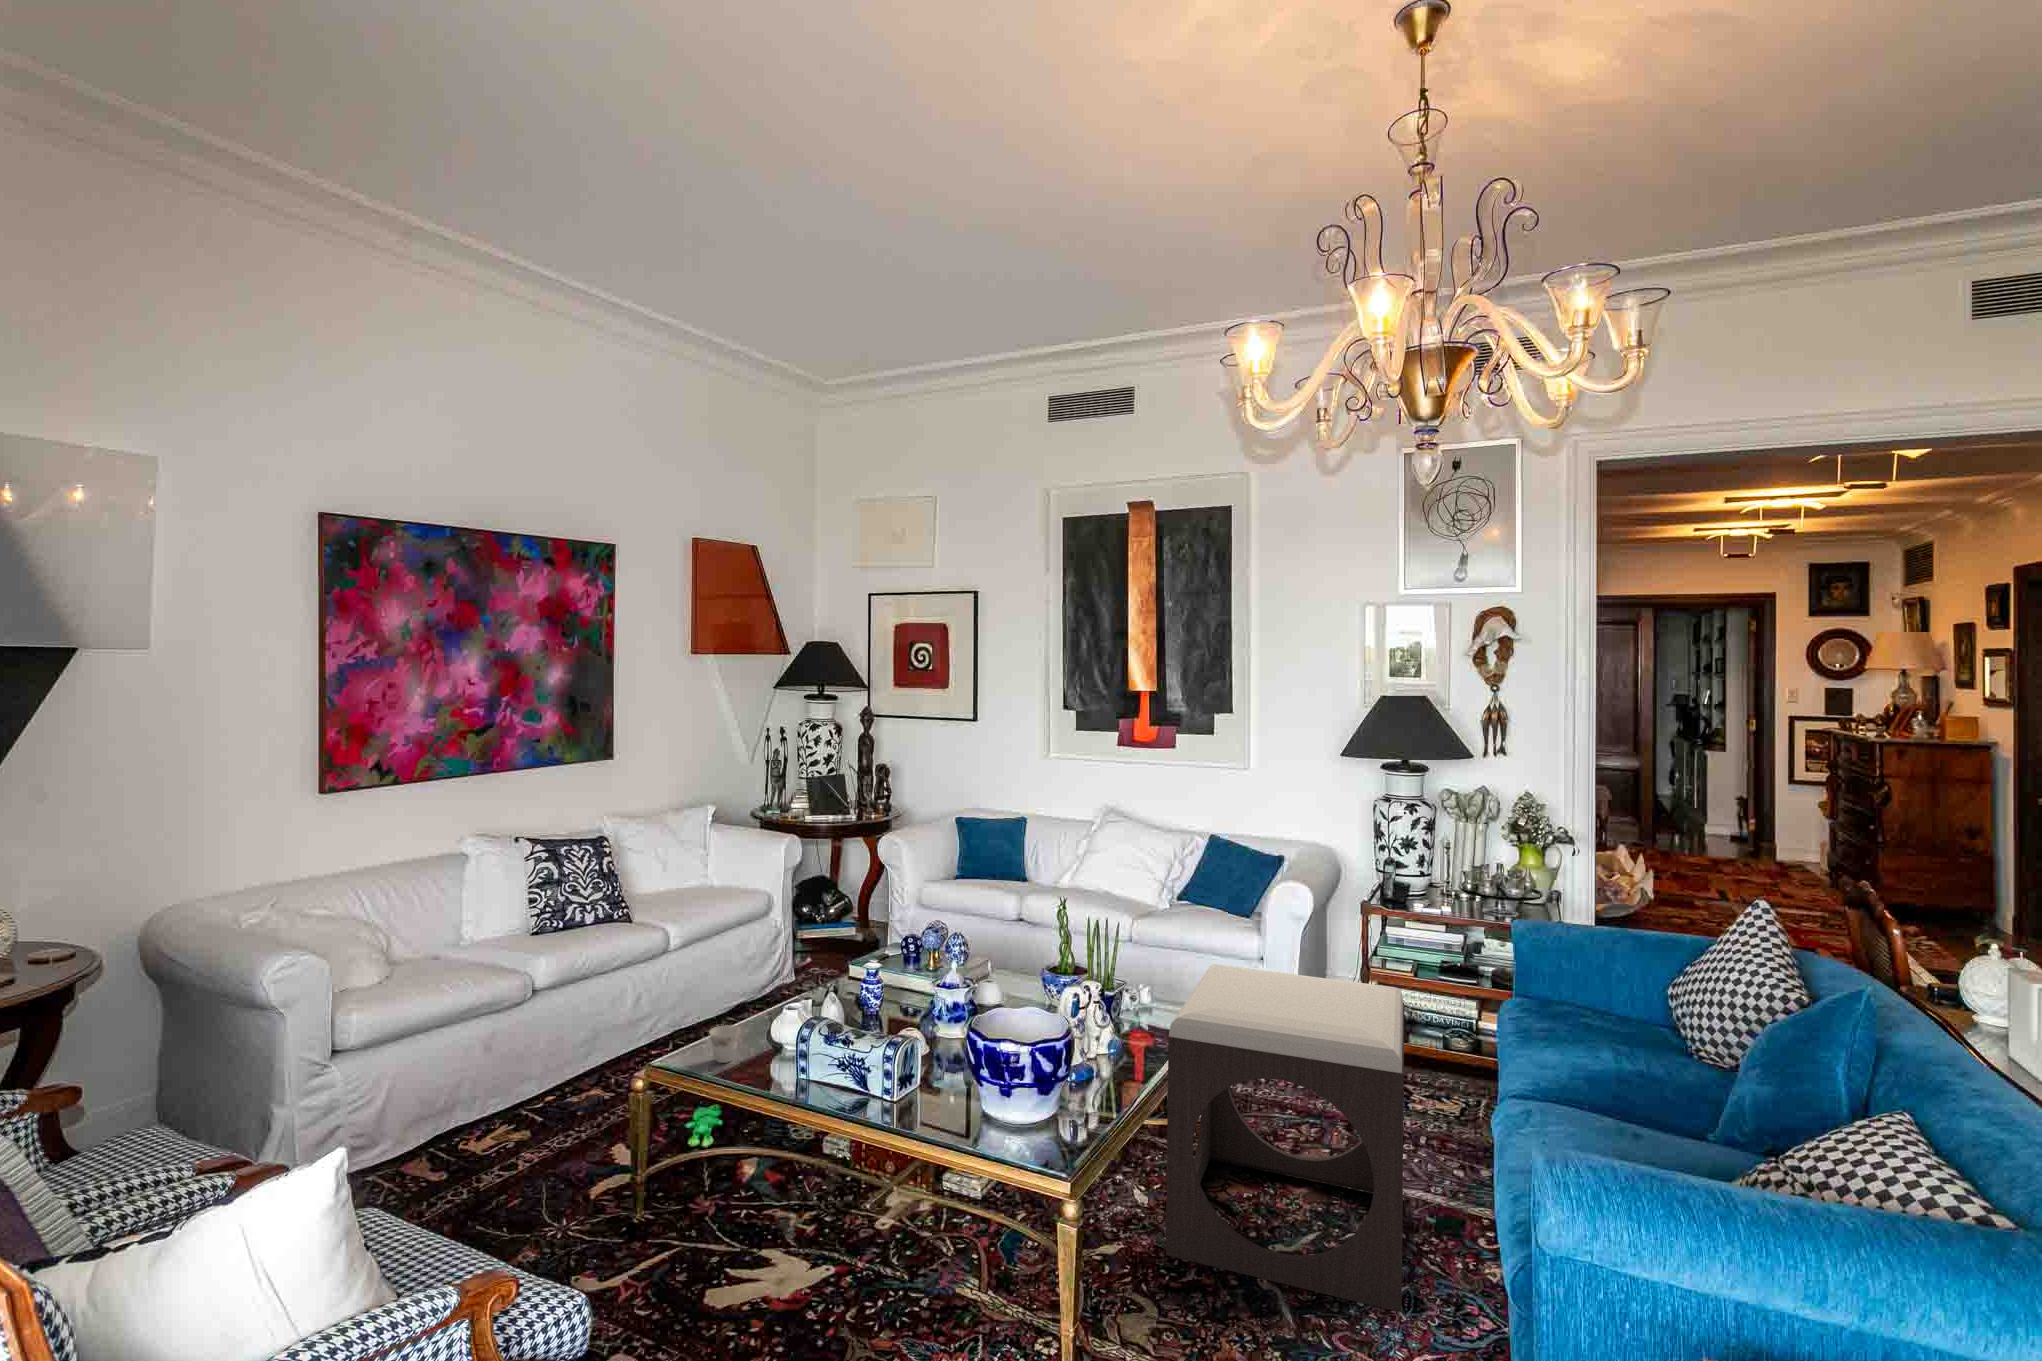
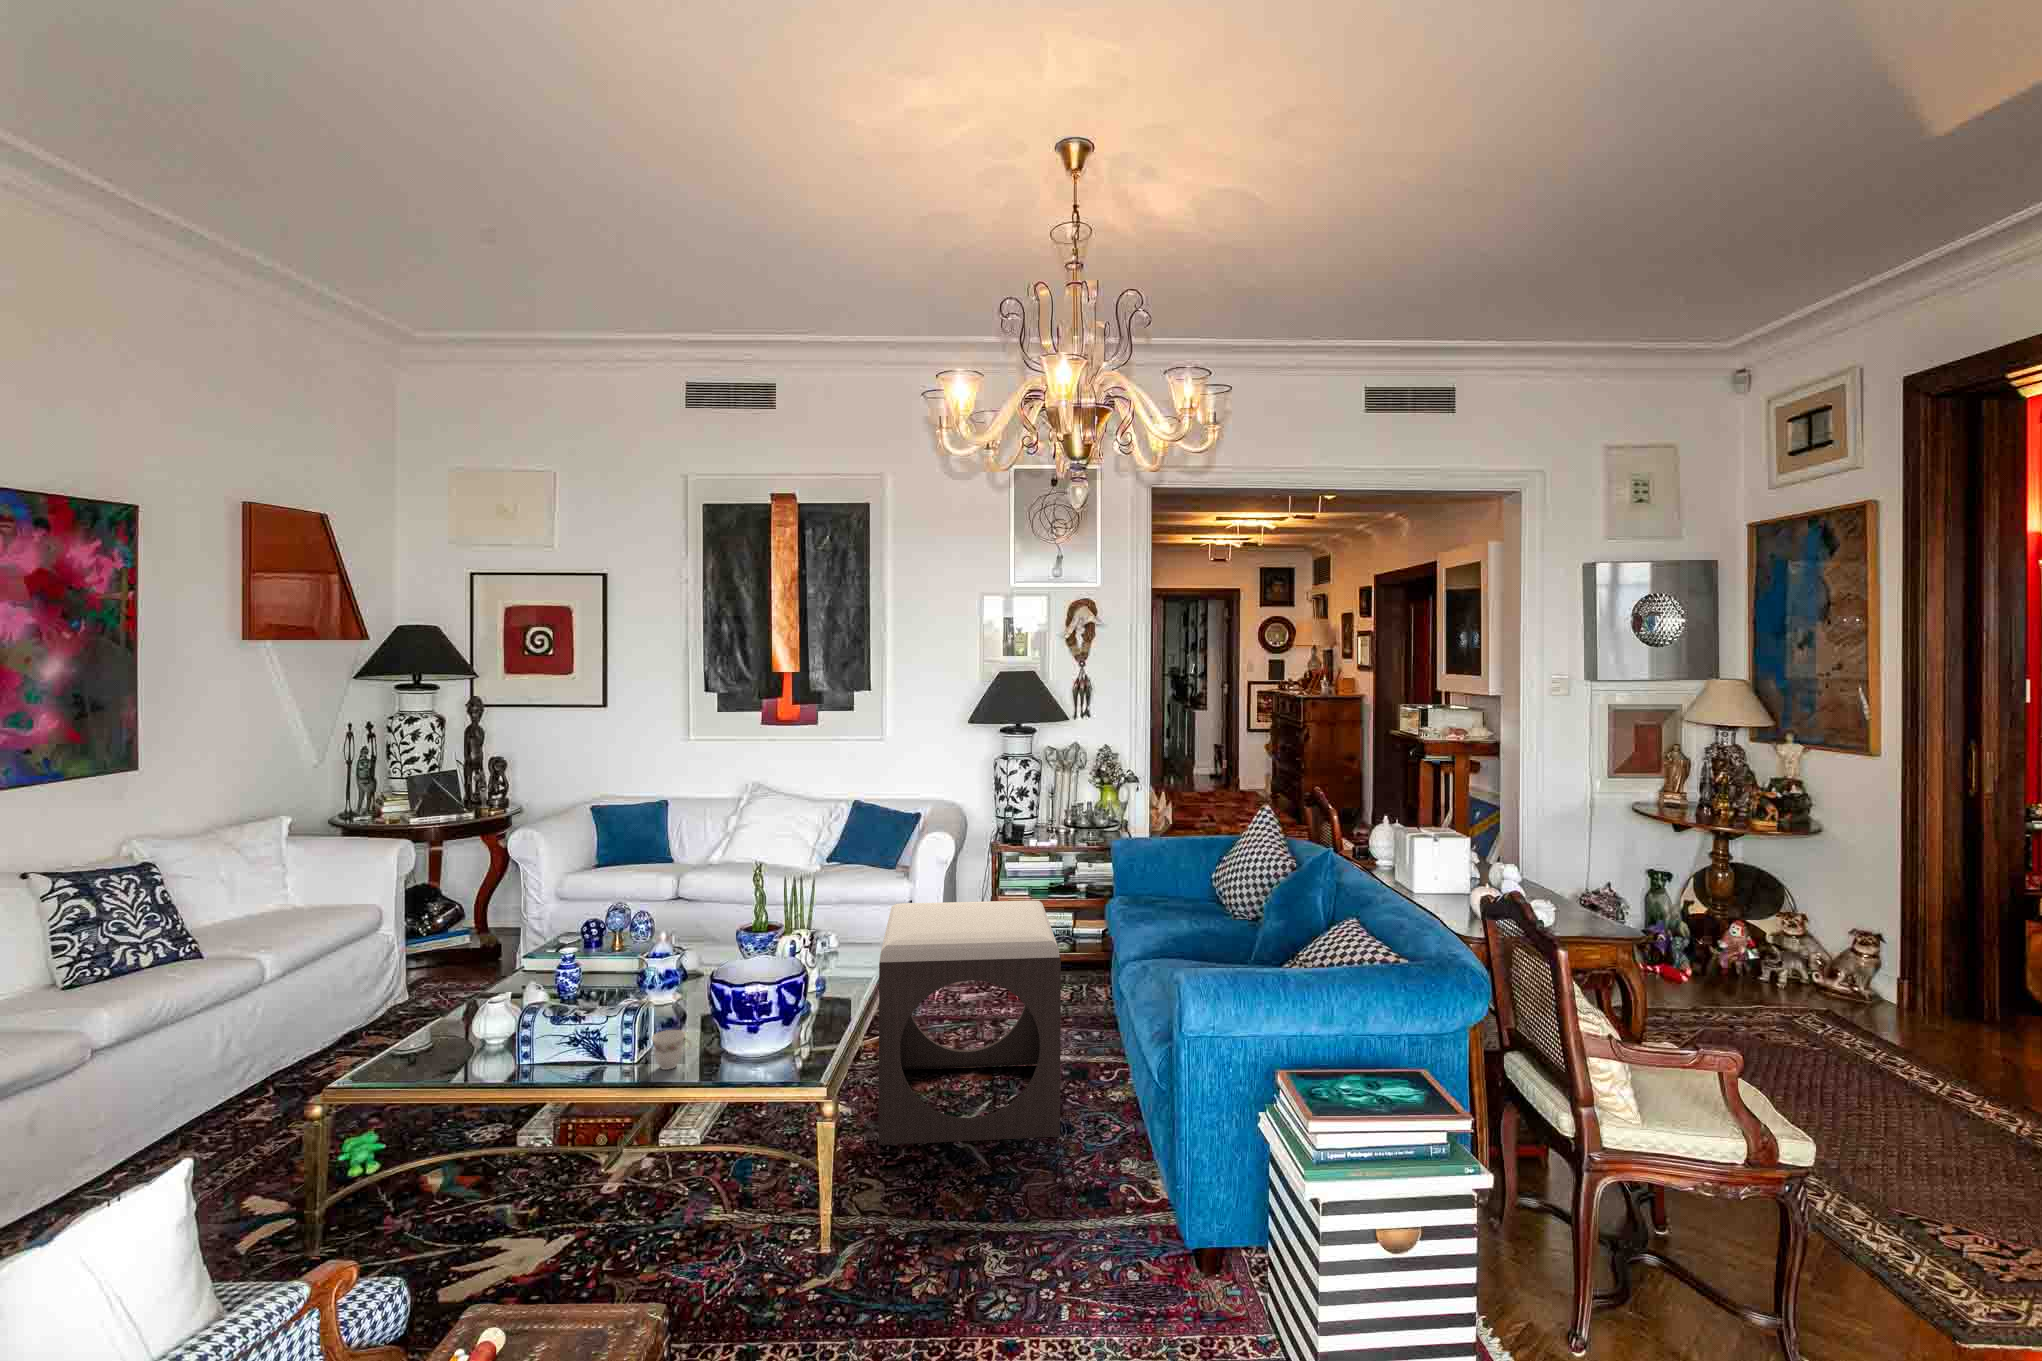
teacup: present [709,1025,741,1063] -> present [652,1030,691,1070]

